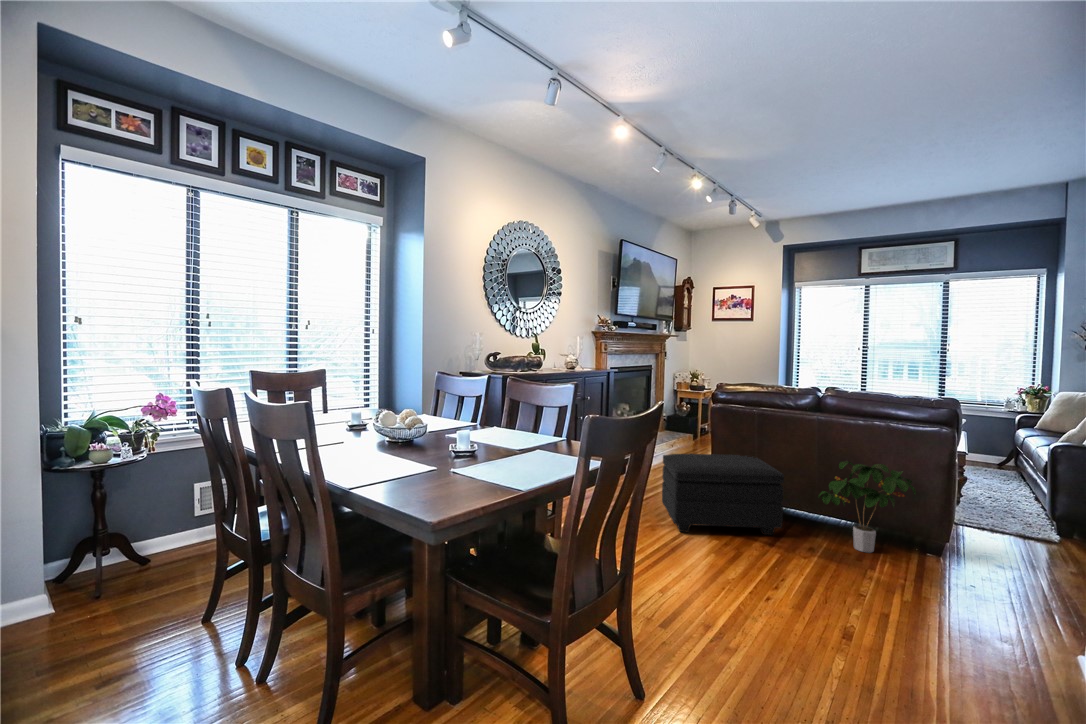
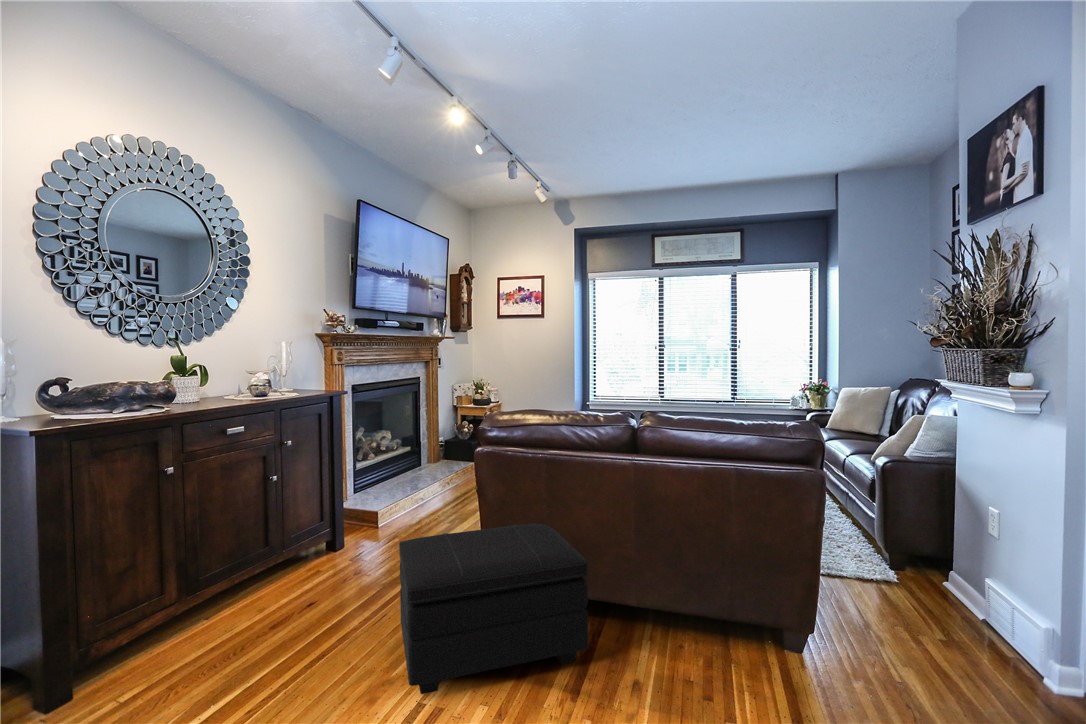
potted plant: present [819,461,916,553] -> none [637,526,770,671]

